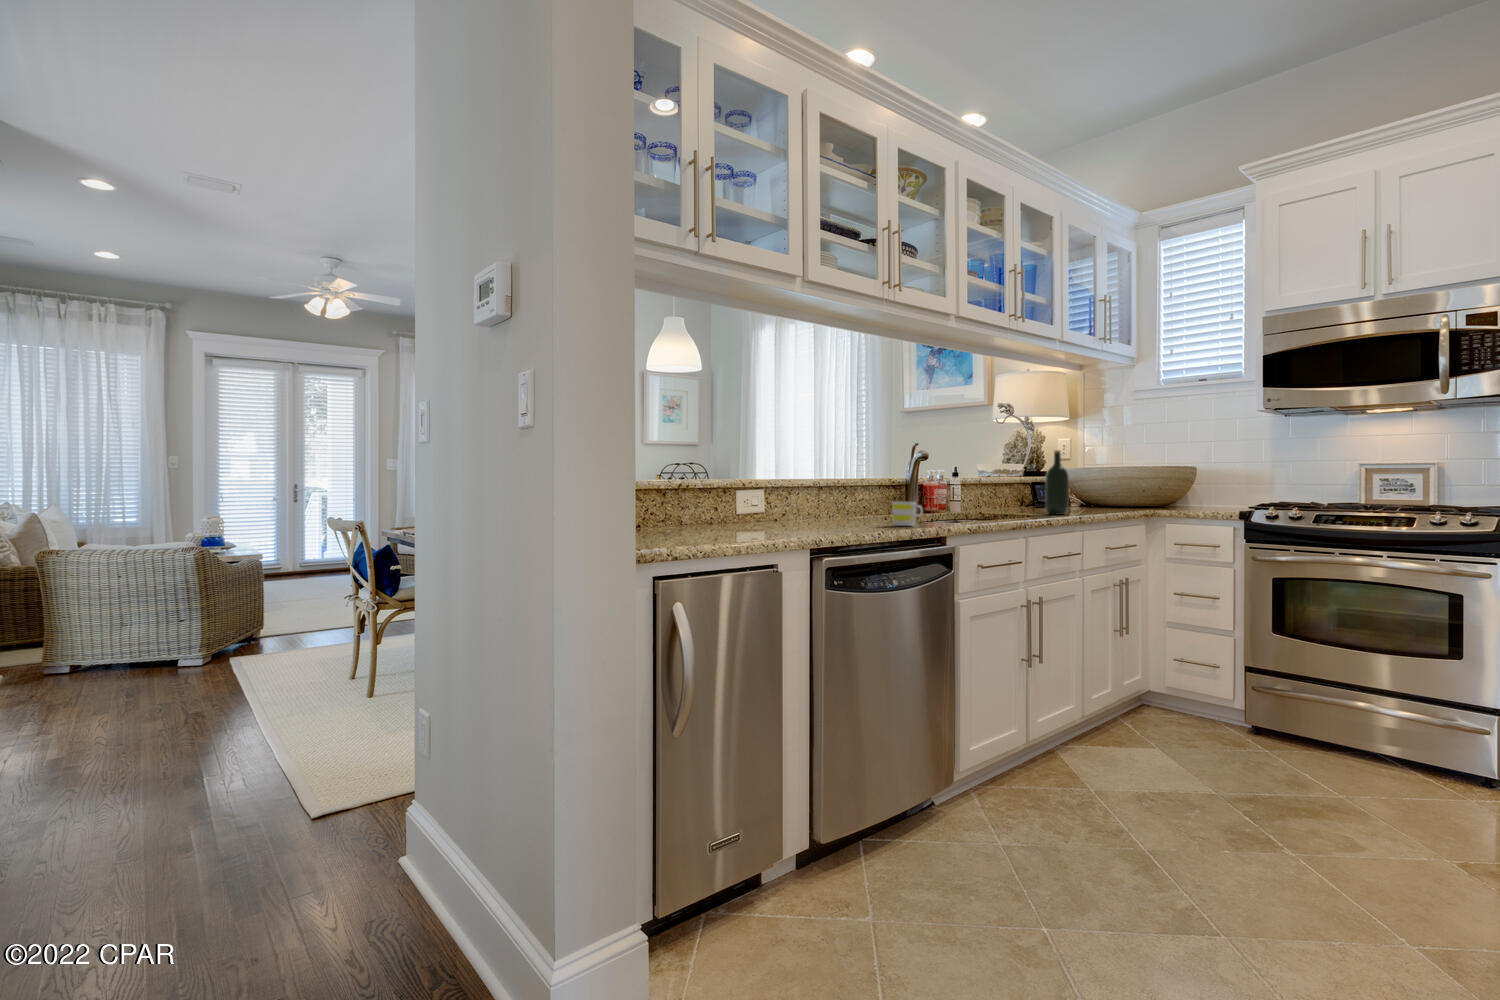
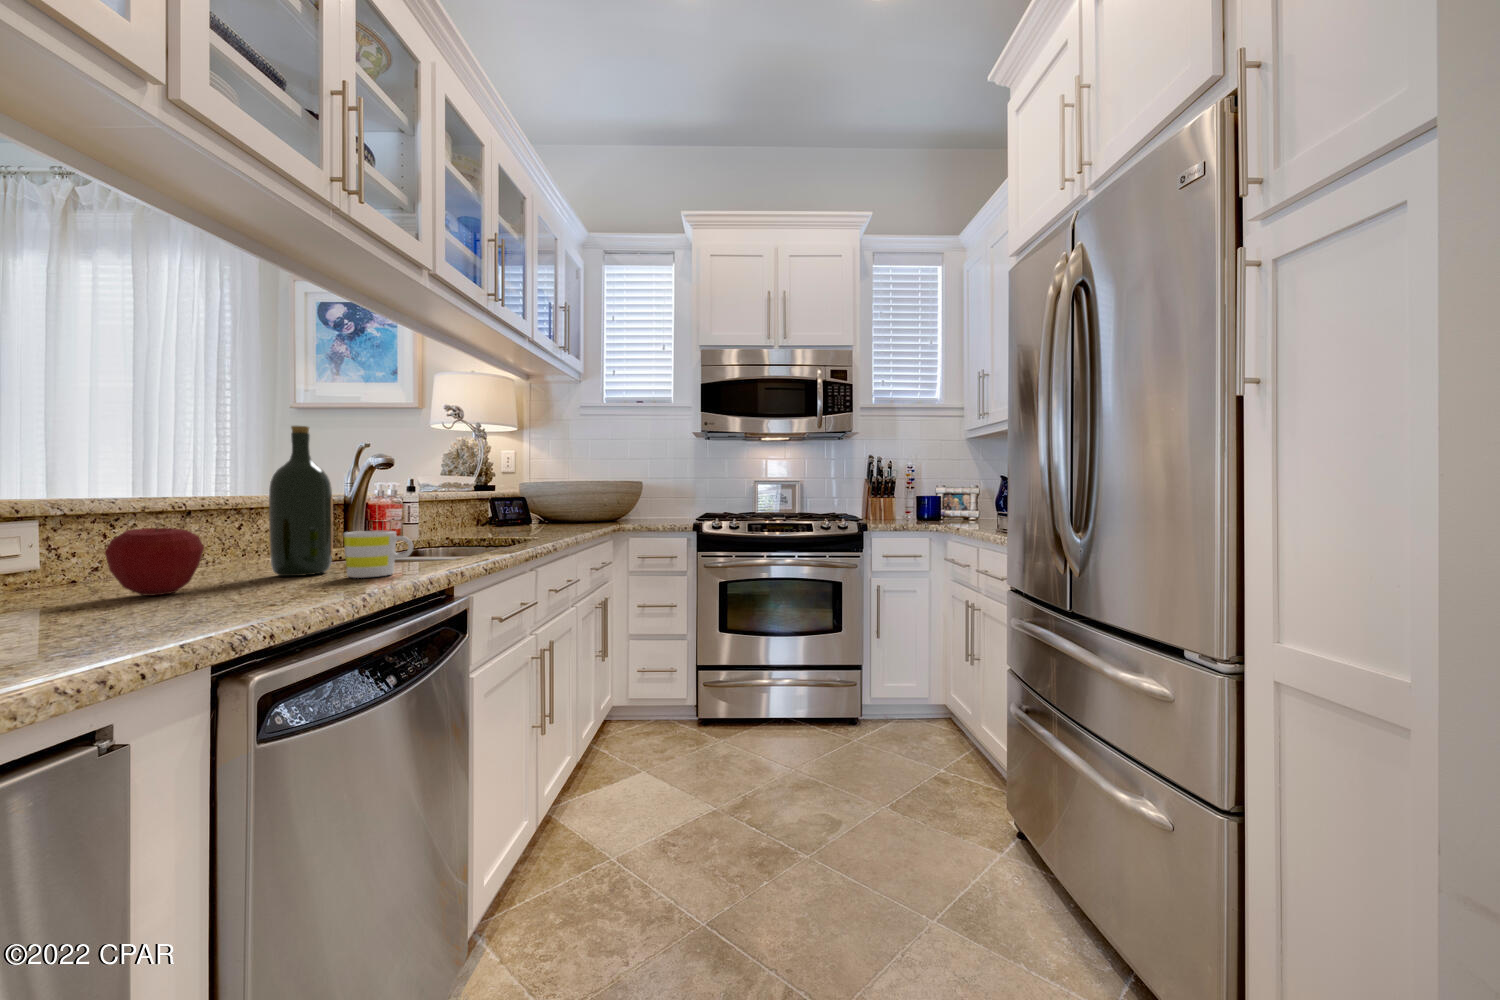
wine bottle: present [1045,450,1069,514] -> present [269,426,333,576]
apple: none [809,494,839,525] -> present [105,525,204,596]

